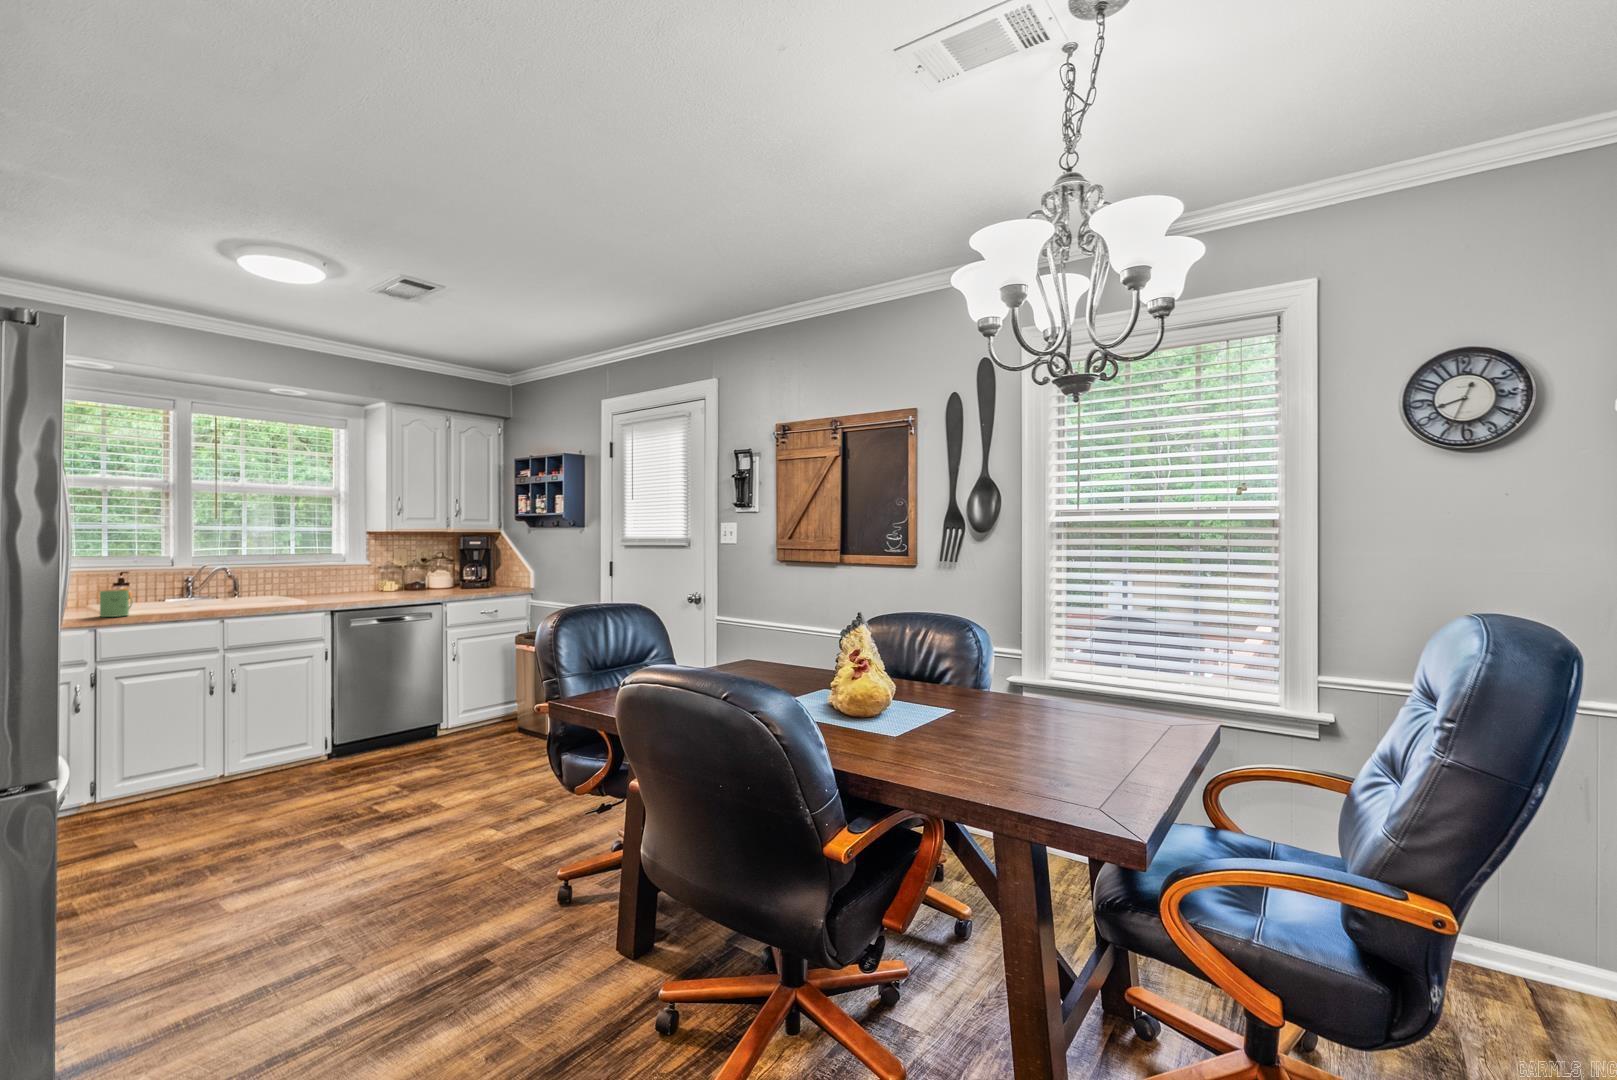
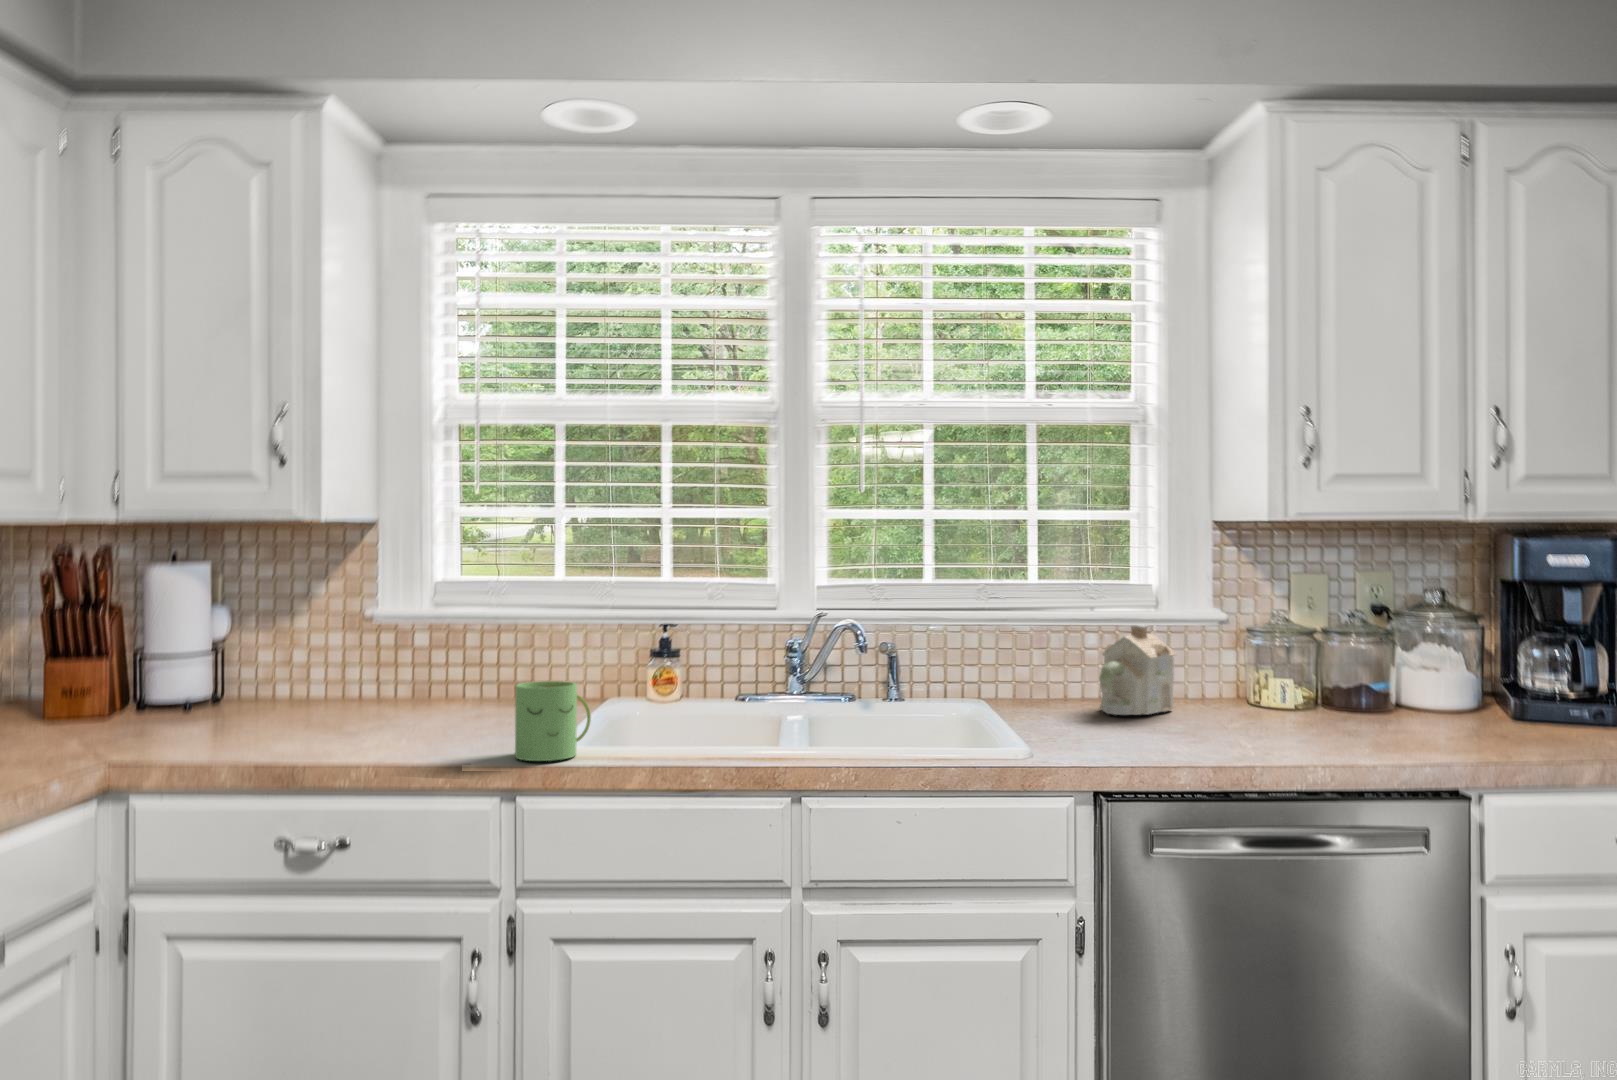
teapot: none [326,566,354,595] -> present [1099,625,1176,715]

